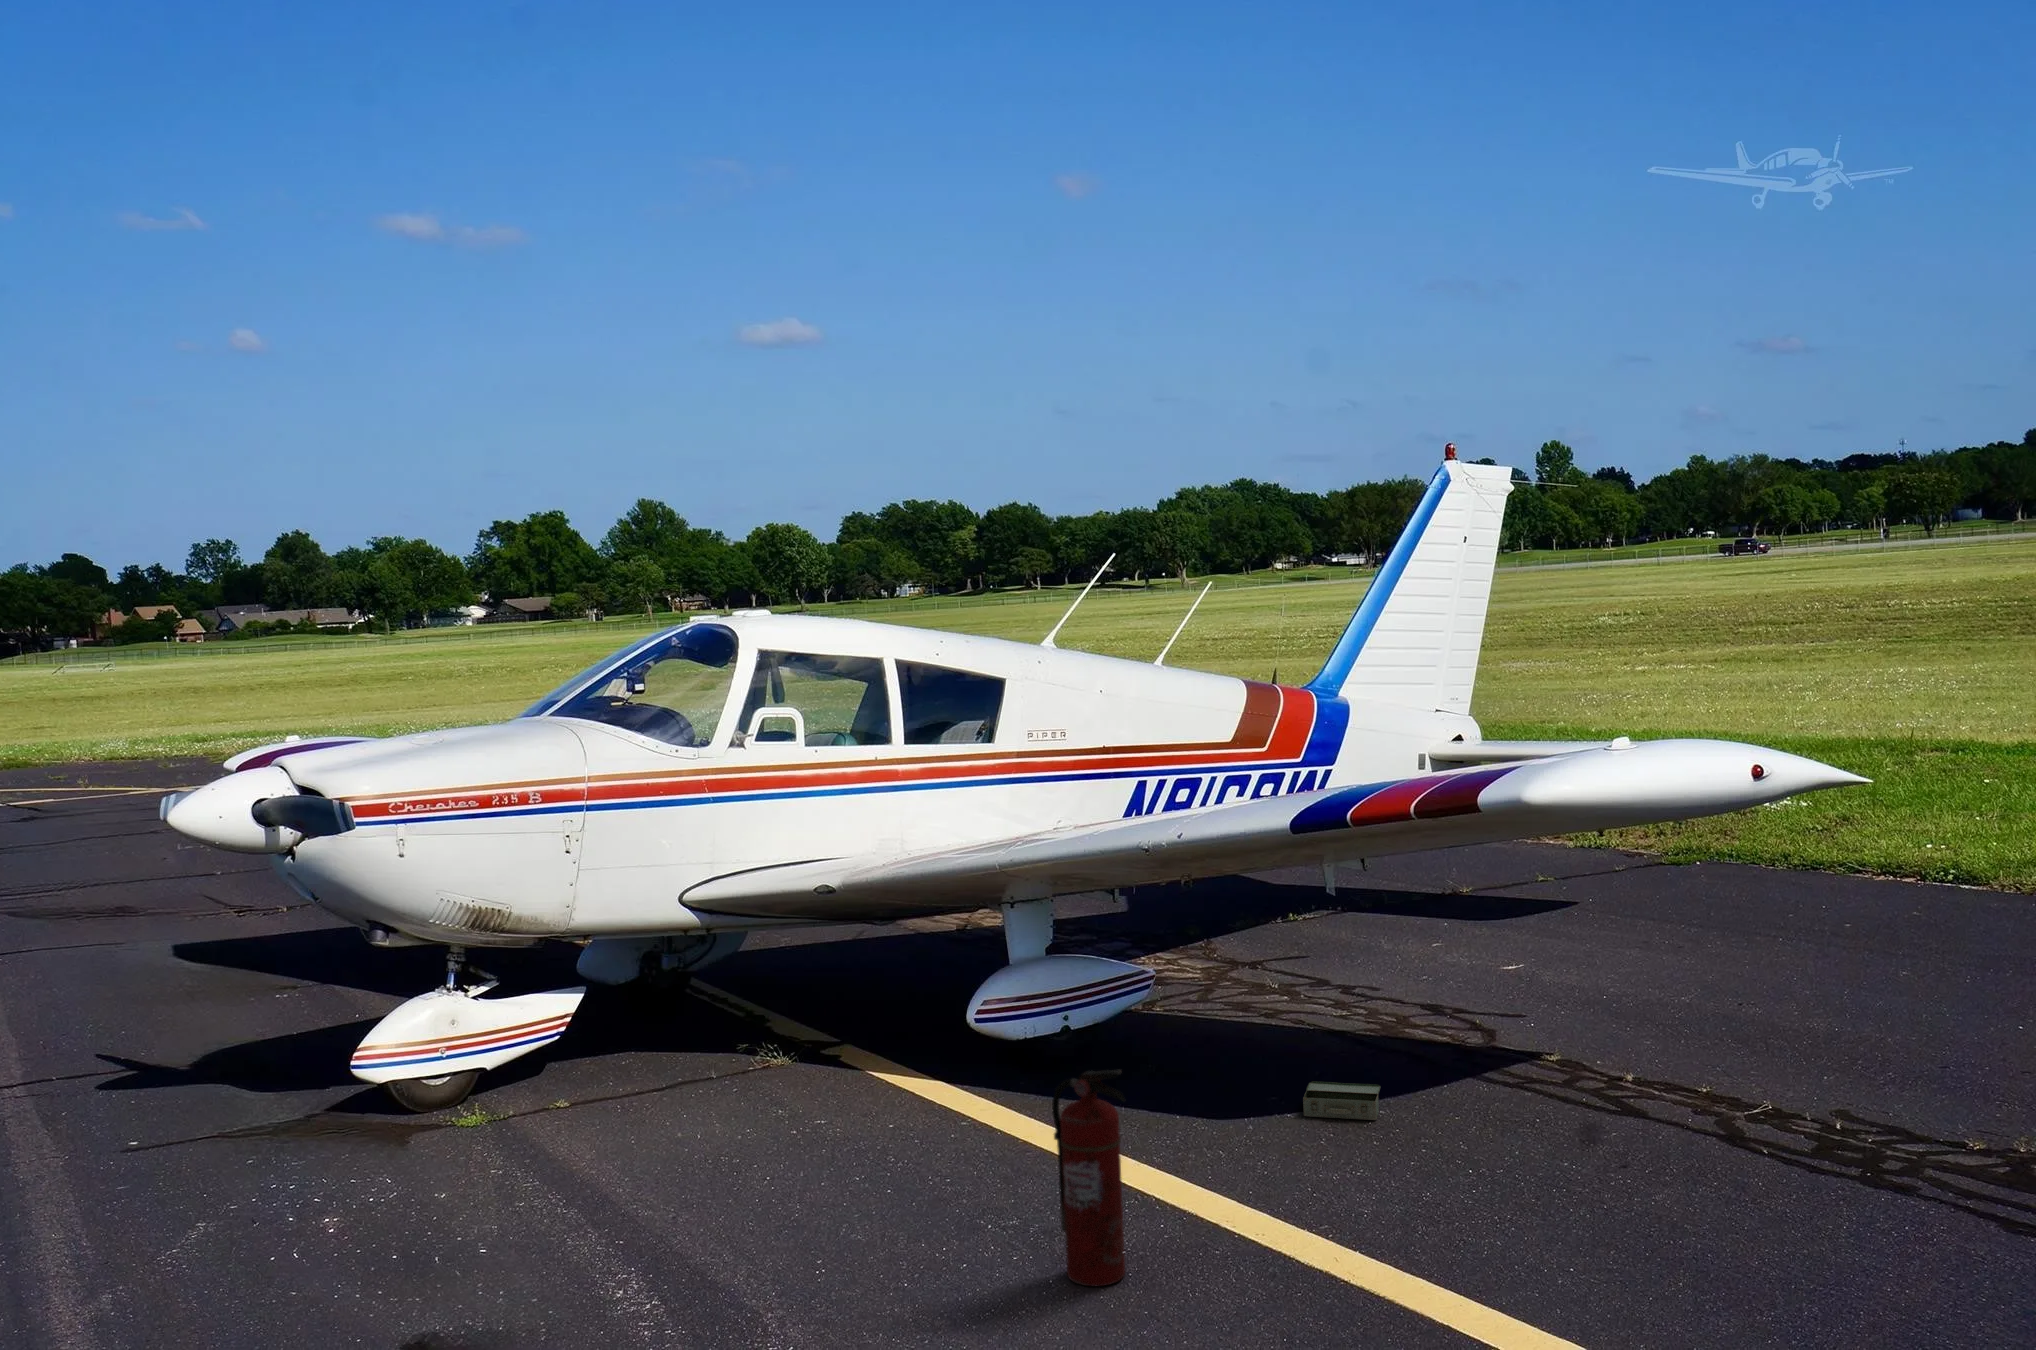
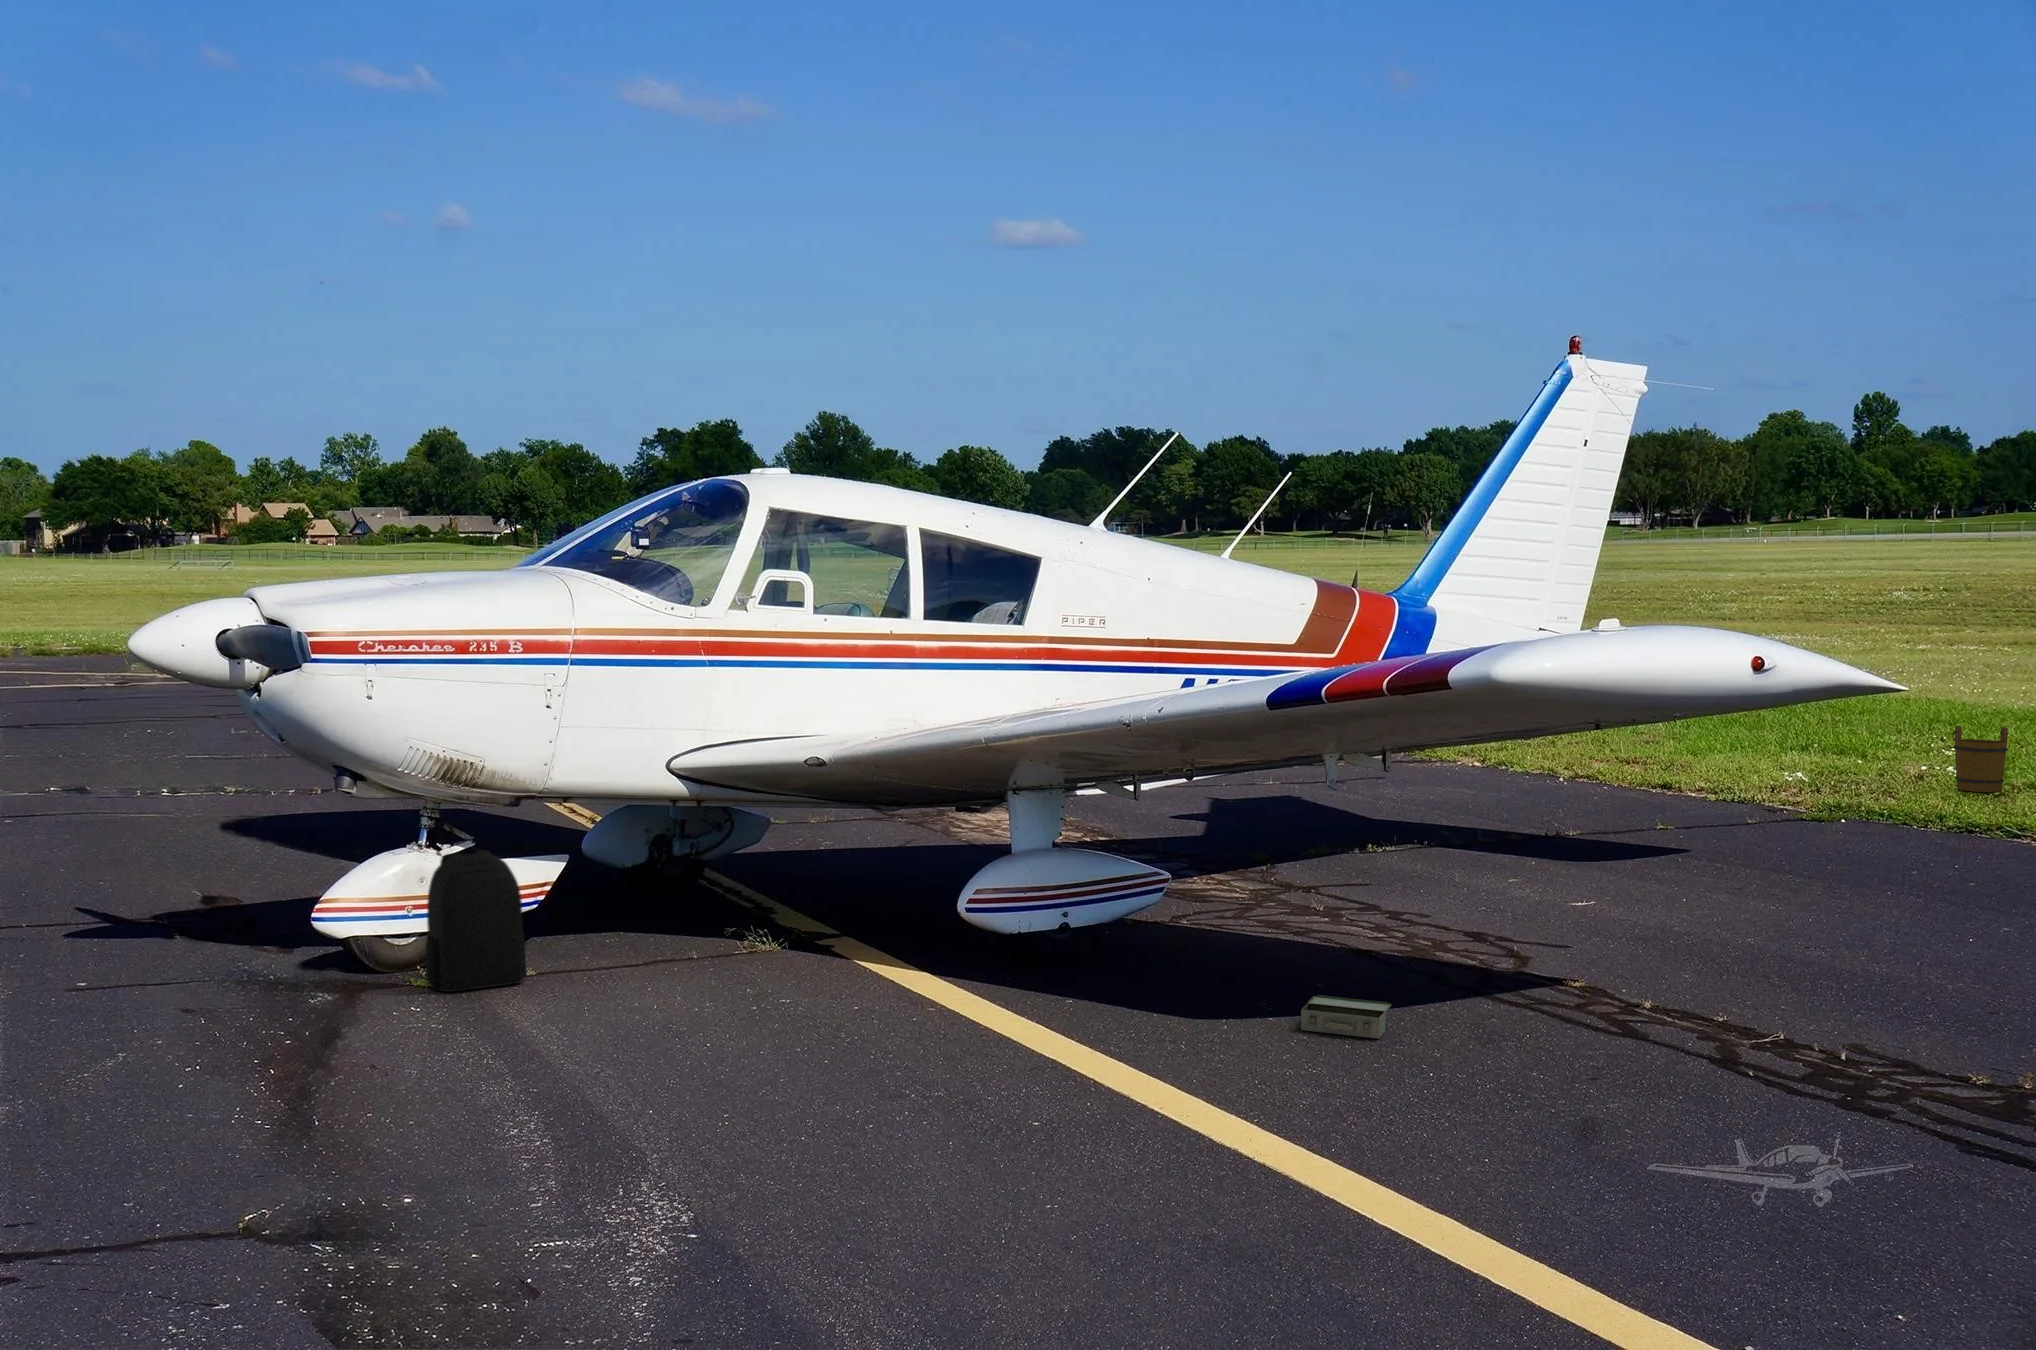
bucket: none [1784,770,1832,829] -> present [1952,726,2009,792]
backpack: none [467,992,565,1135] -> present [425,850,527,992]
fire extinguisher: present [1052,1069,1125,1286] -> none [975,939,1050,1172]

